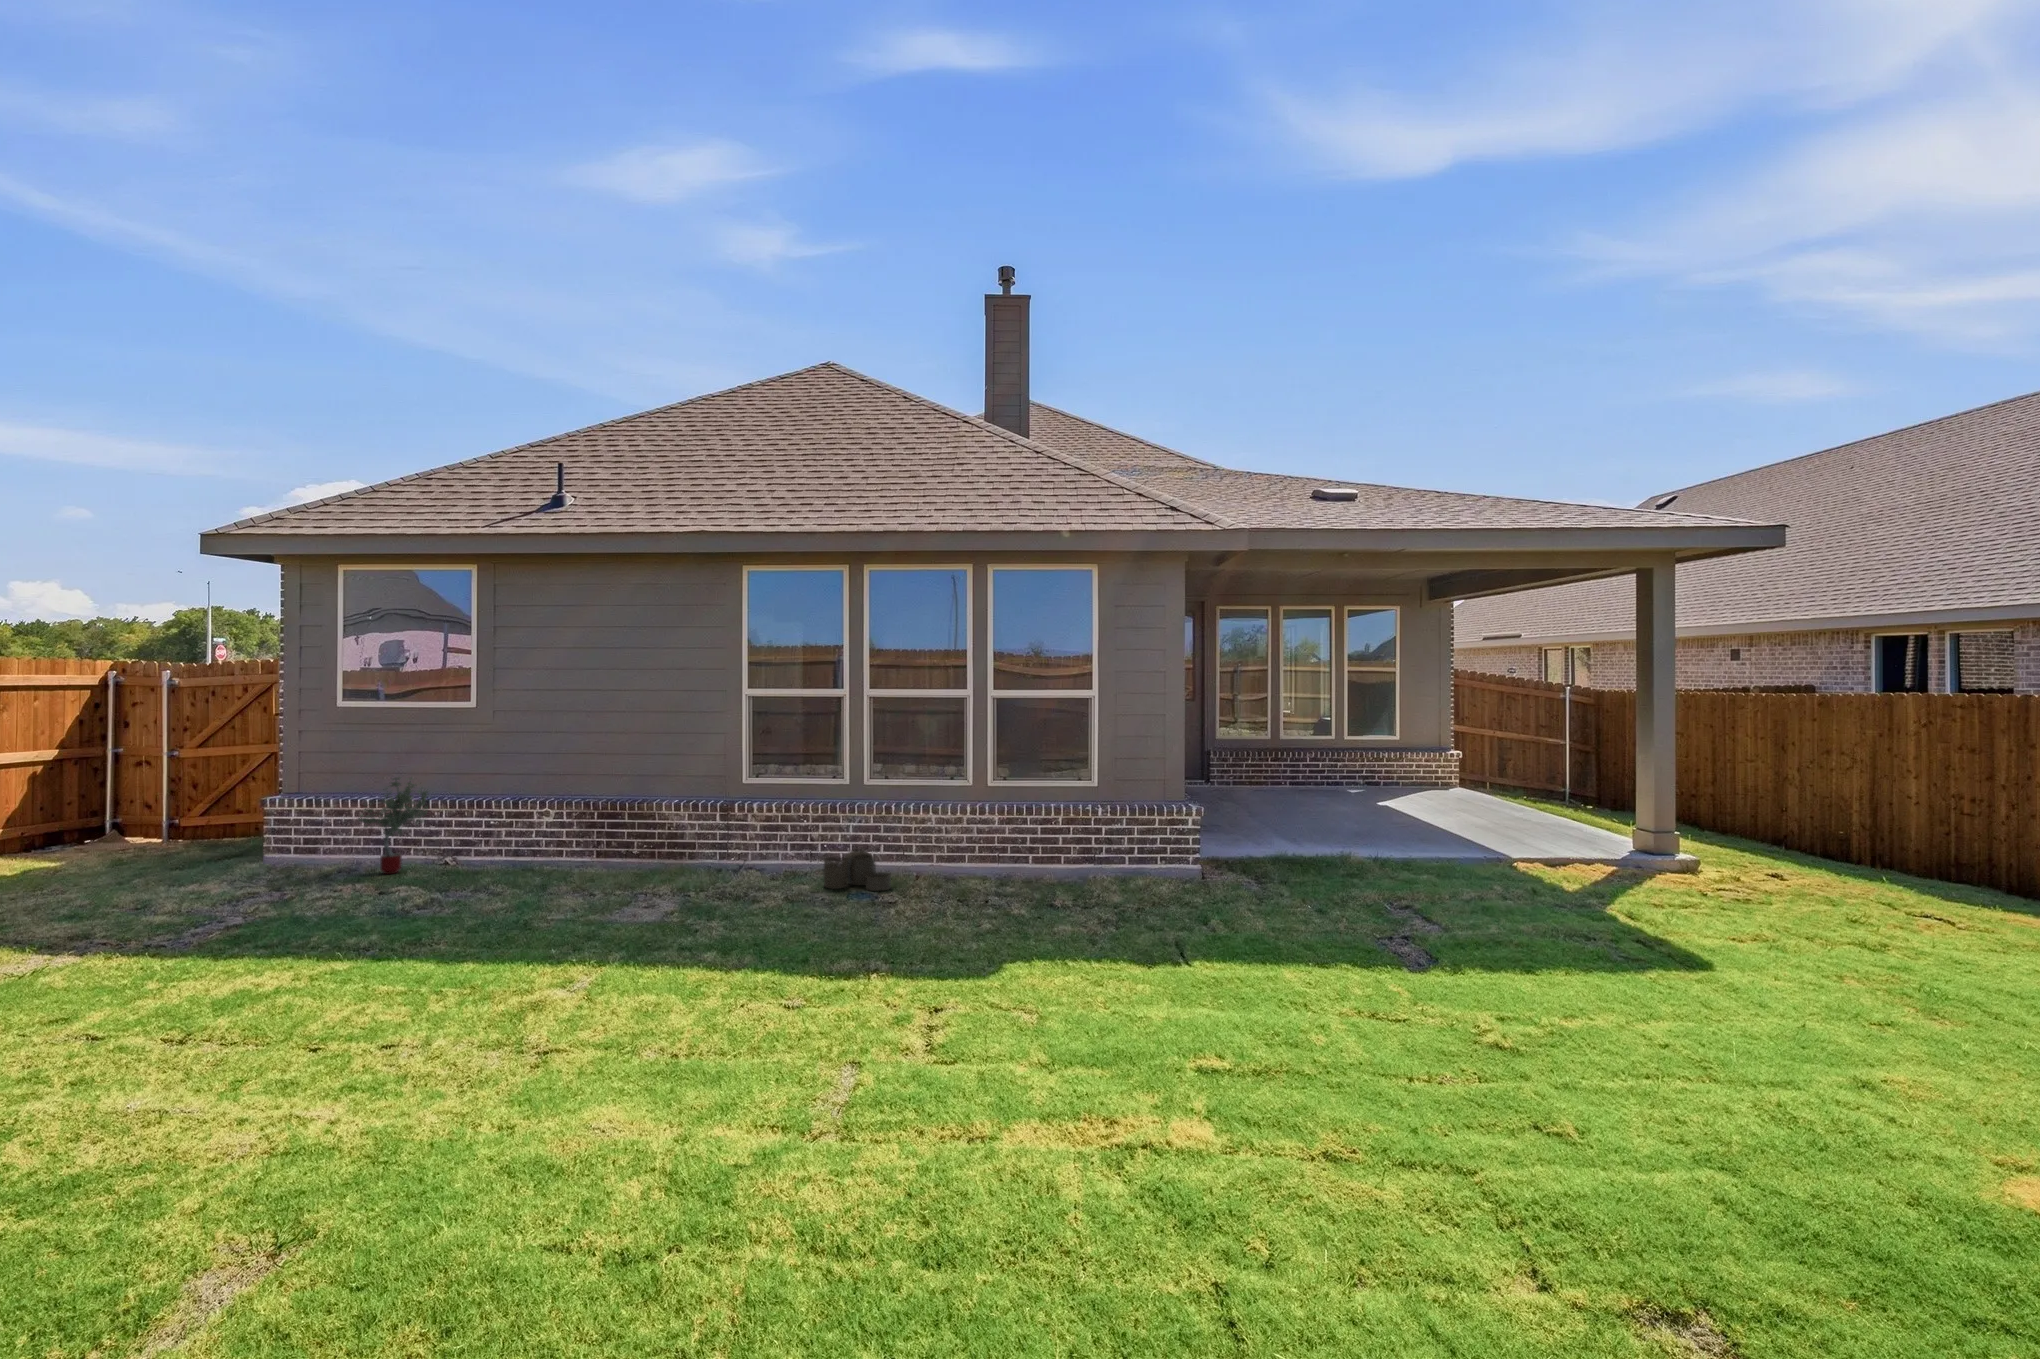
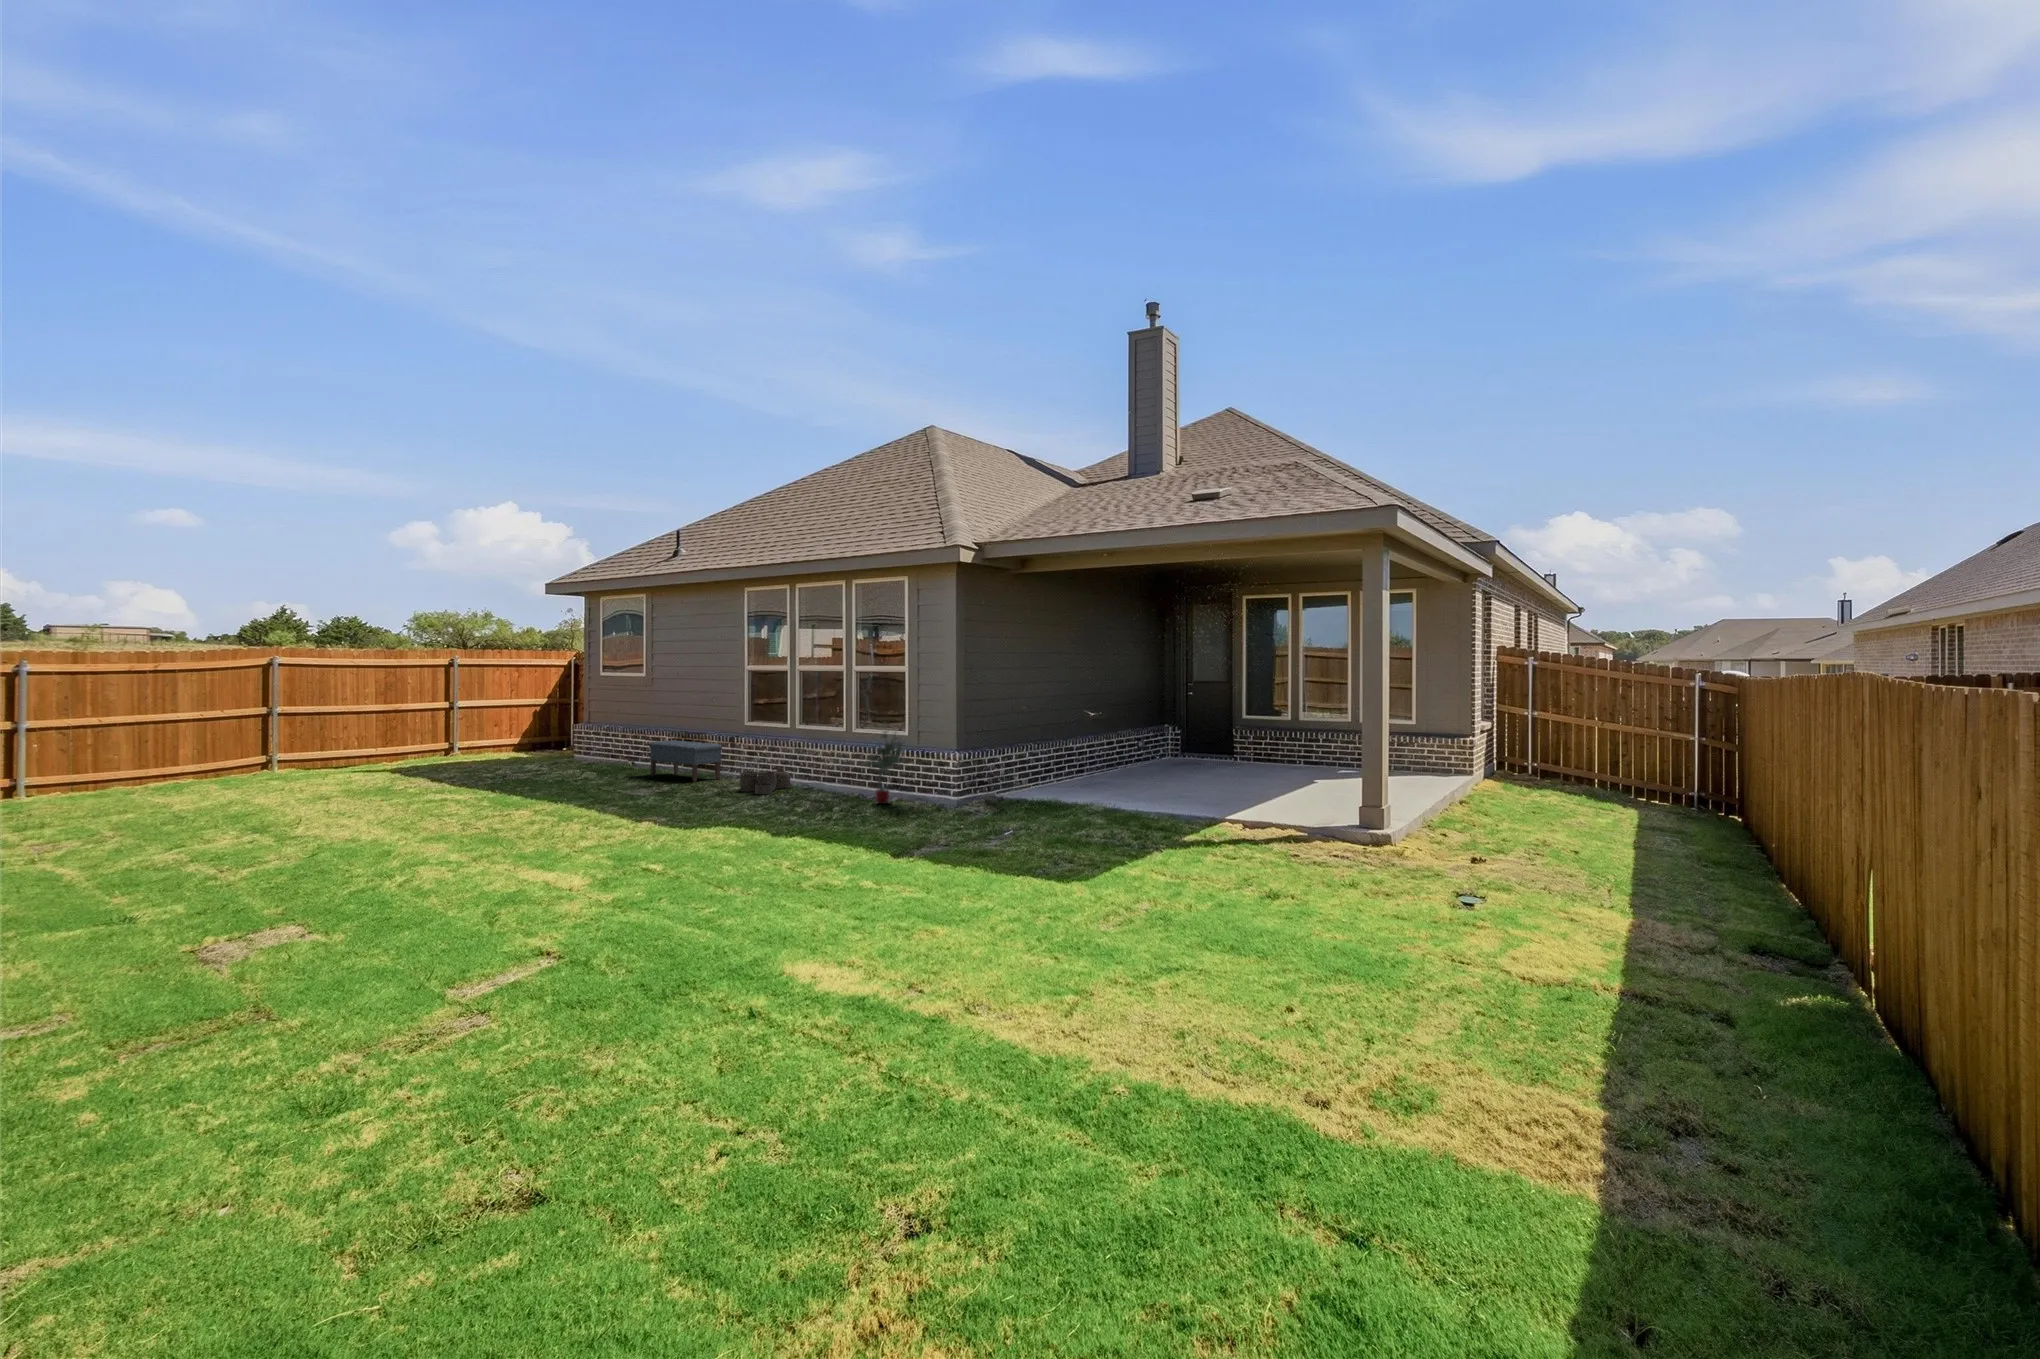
potted tree: present [358,778,429,874] -> present [866,732,906,804]
bench: none [560,815,704,882] -> present [649,740,722,782]

